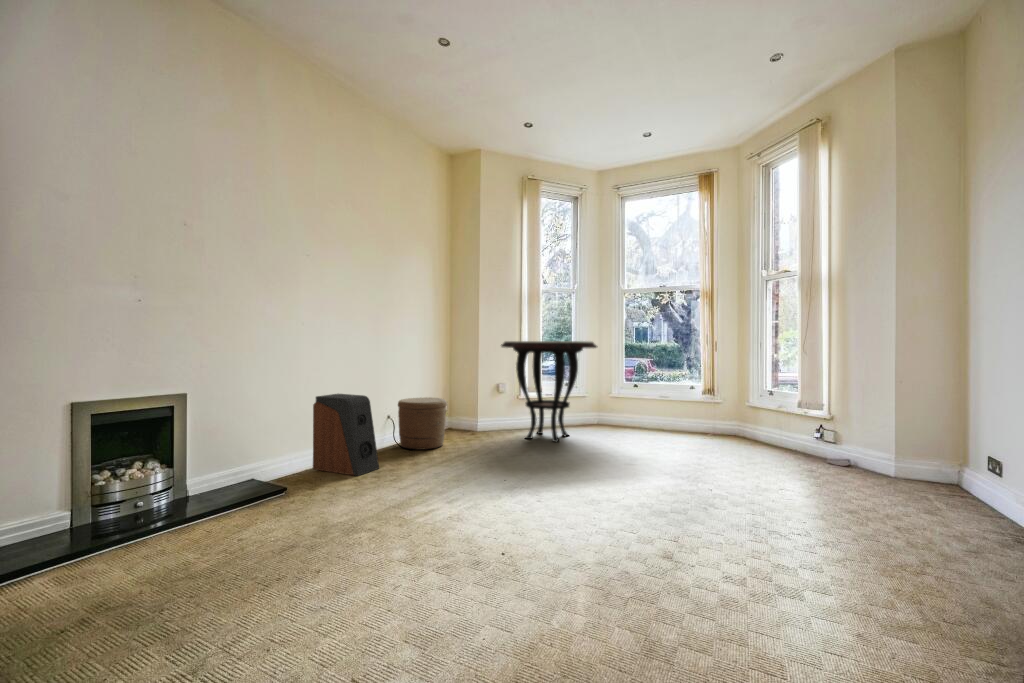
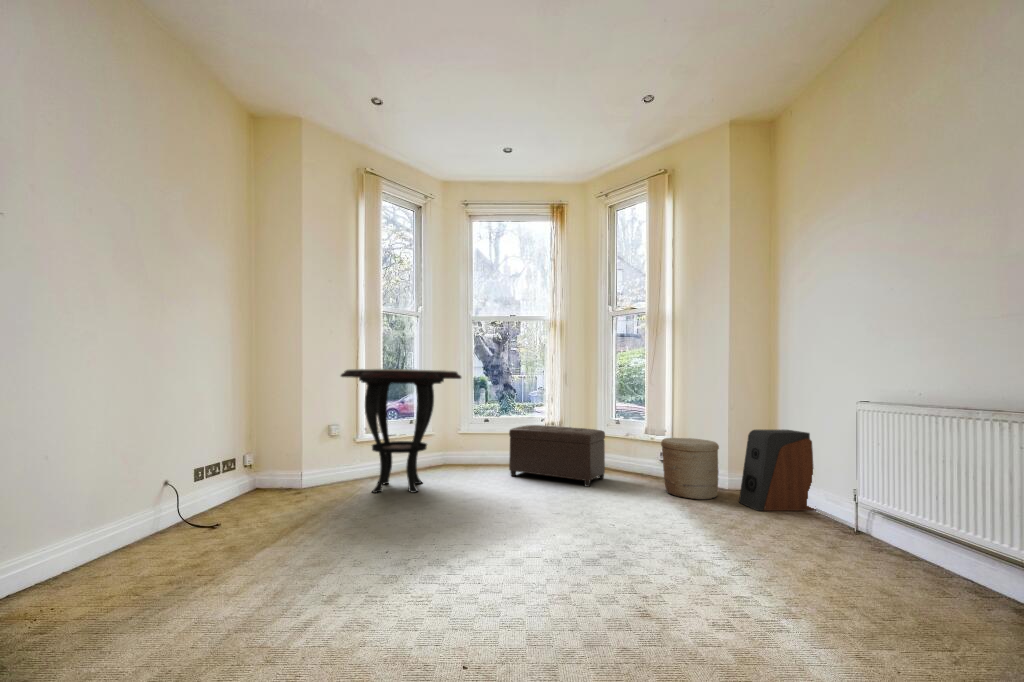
ottoman: none [651,392,752,455] -> present [509,425,605,487]
speaker: present [313,394,379,476] -> present [739,430,816,511]
woven basket: present [398,397,447,450] -> present [661,438,719,499]

